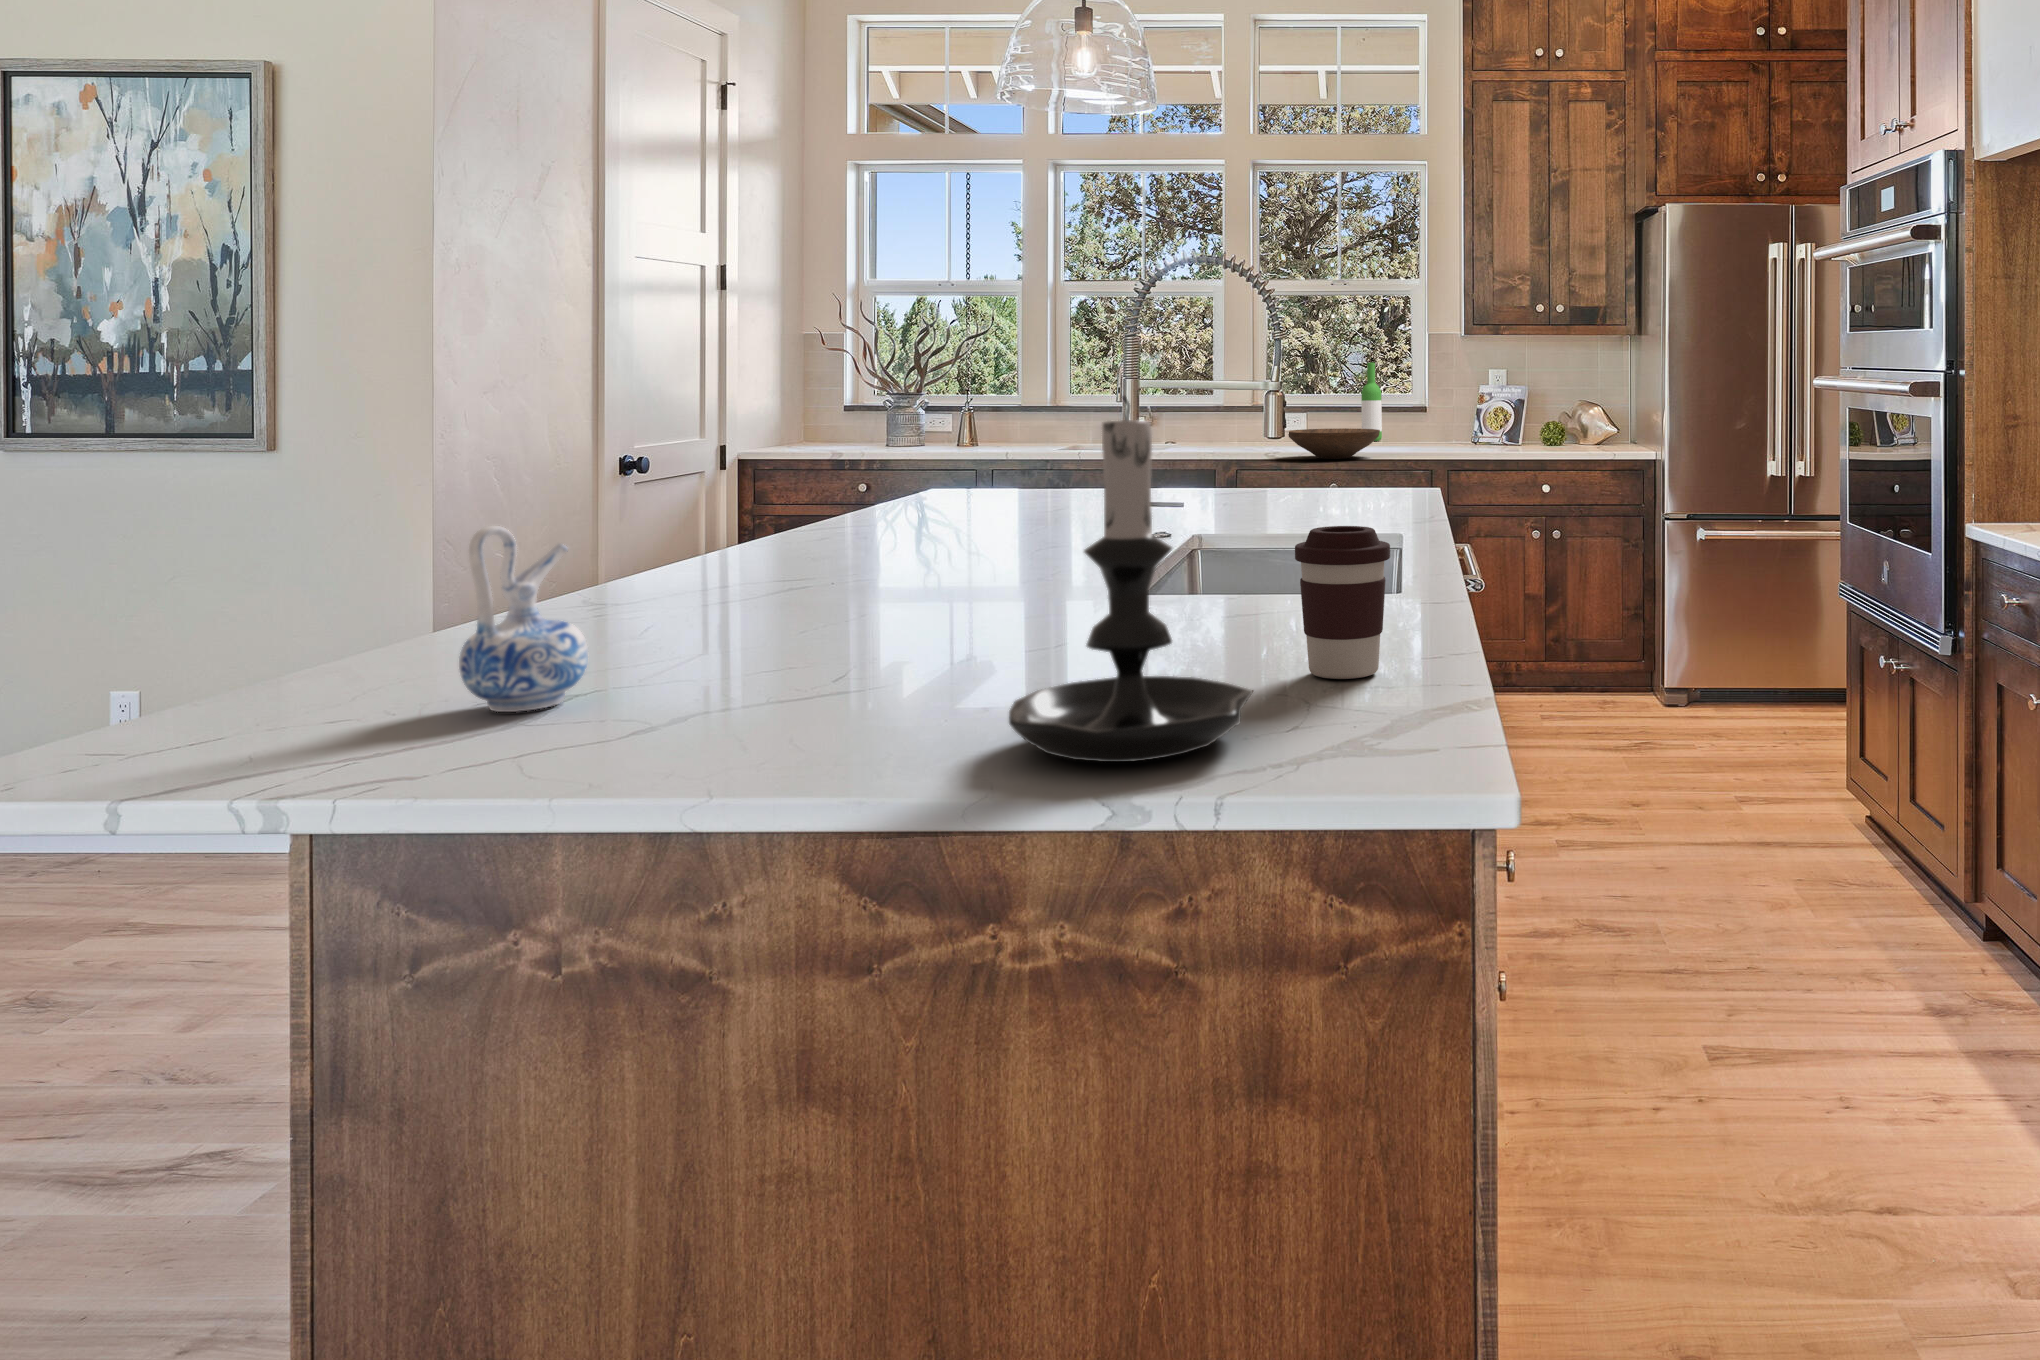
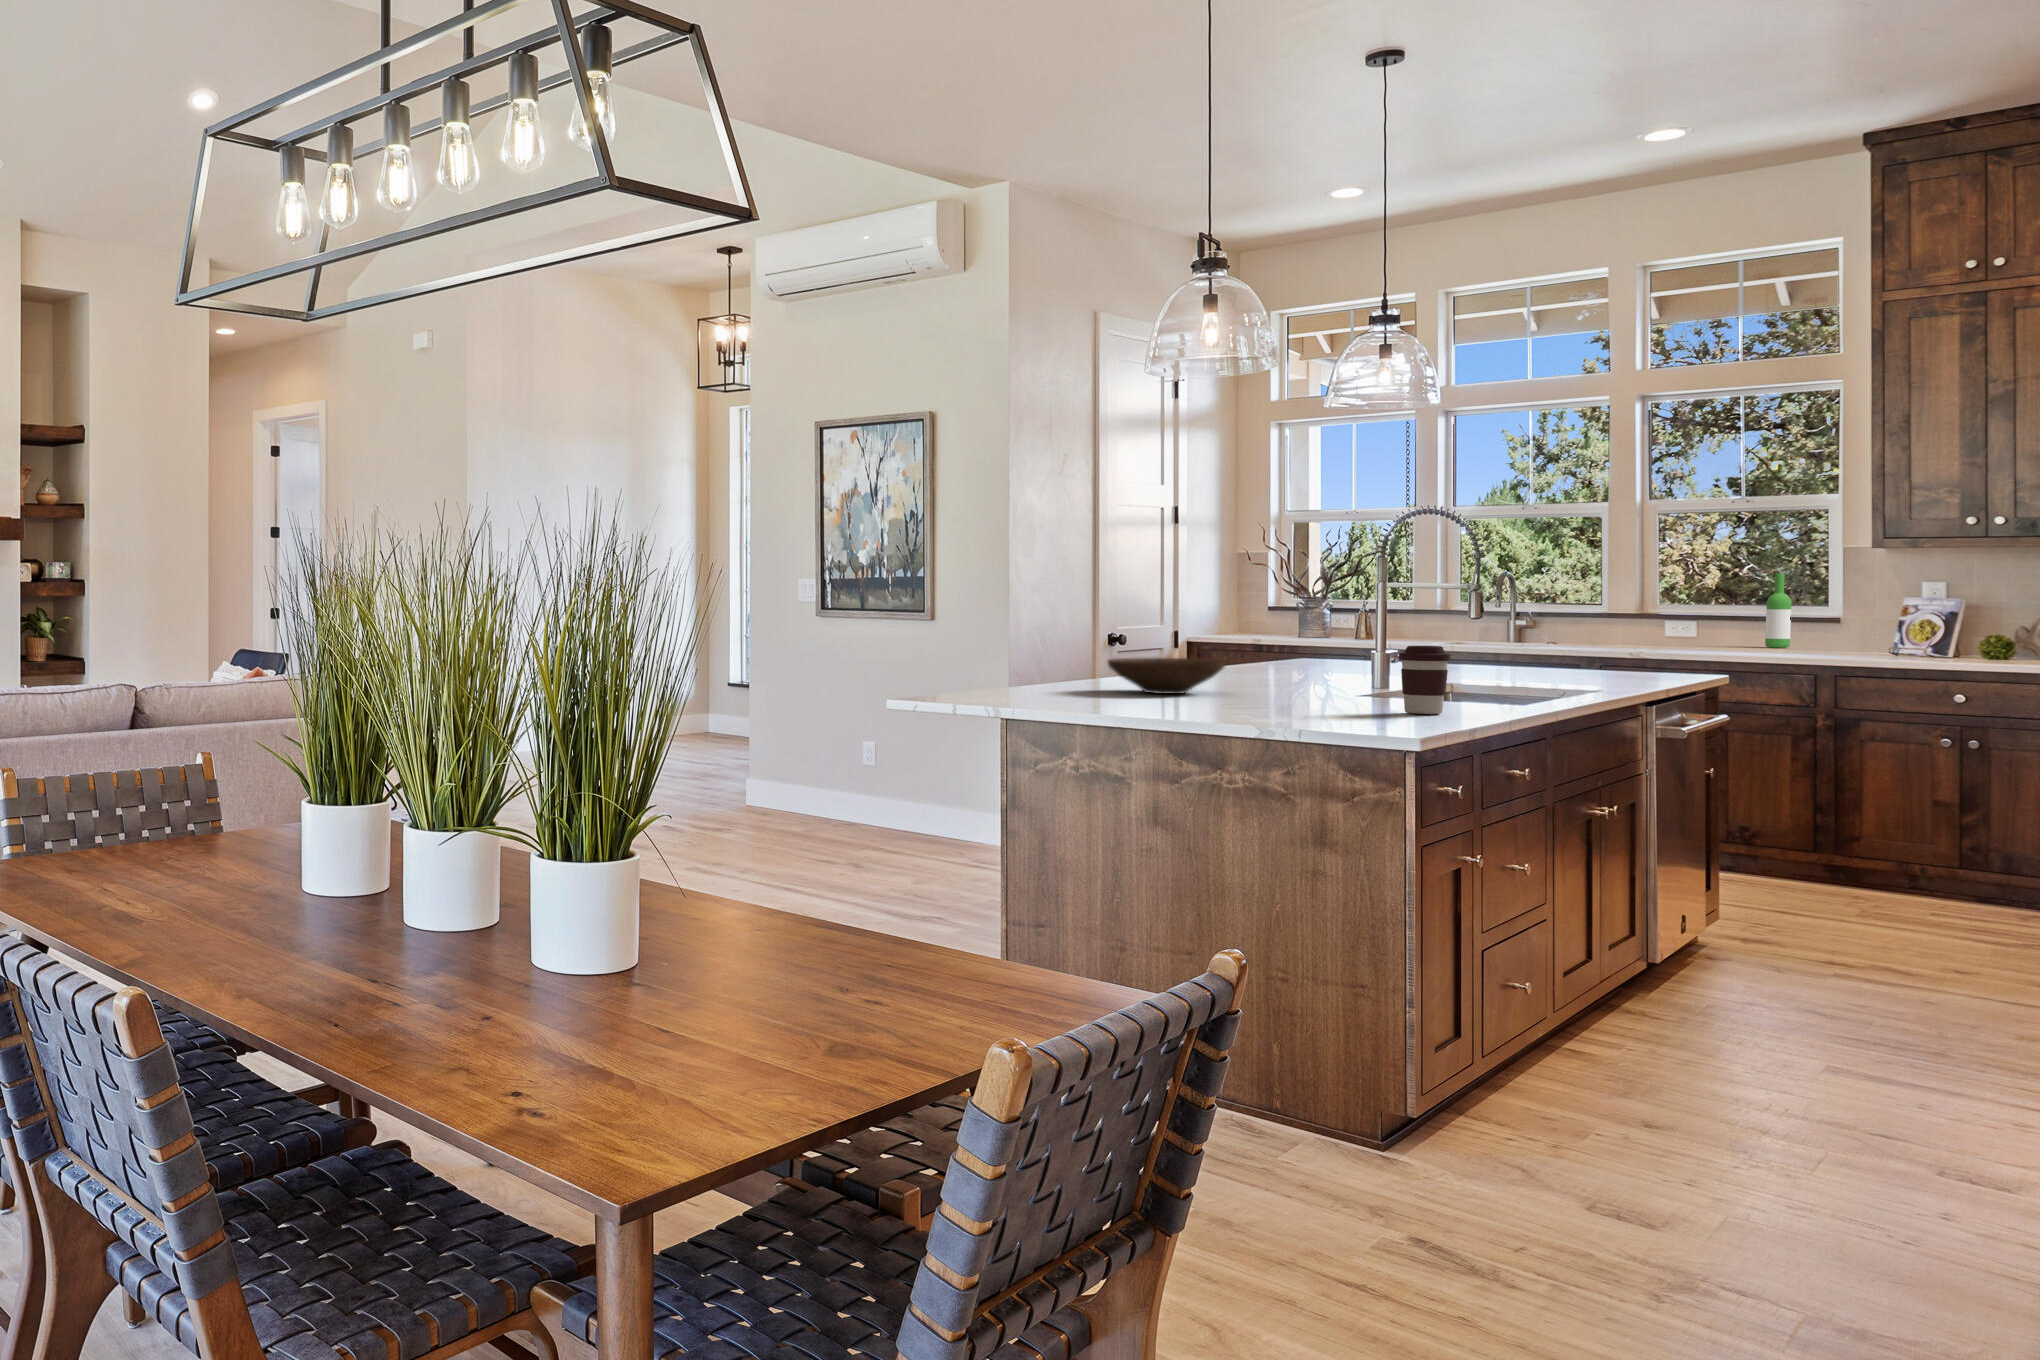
candle holder: present [1009,396,1253,762] -> none [1239,581,1349,719]
wooden bowl: present [1288,428,1380,459] -> present [1108,658,1226,694]
ceramic pitcher: present [459,526,588,712] -> none [1050,630,1094,699]

